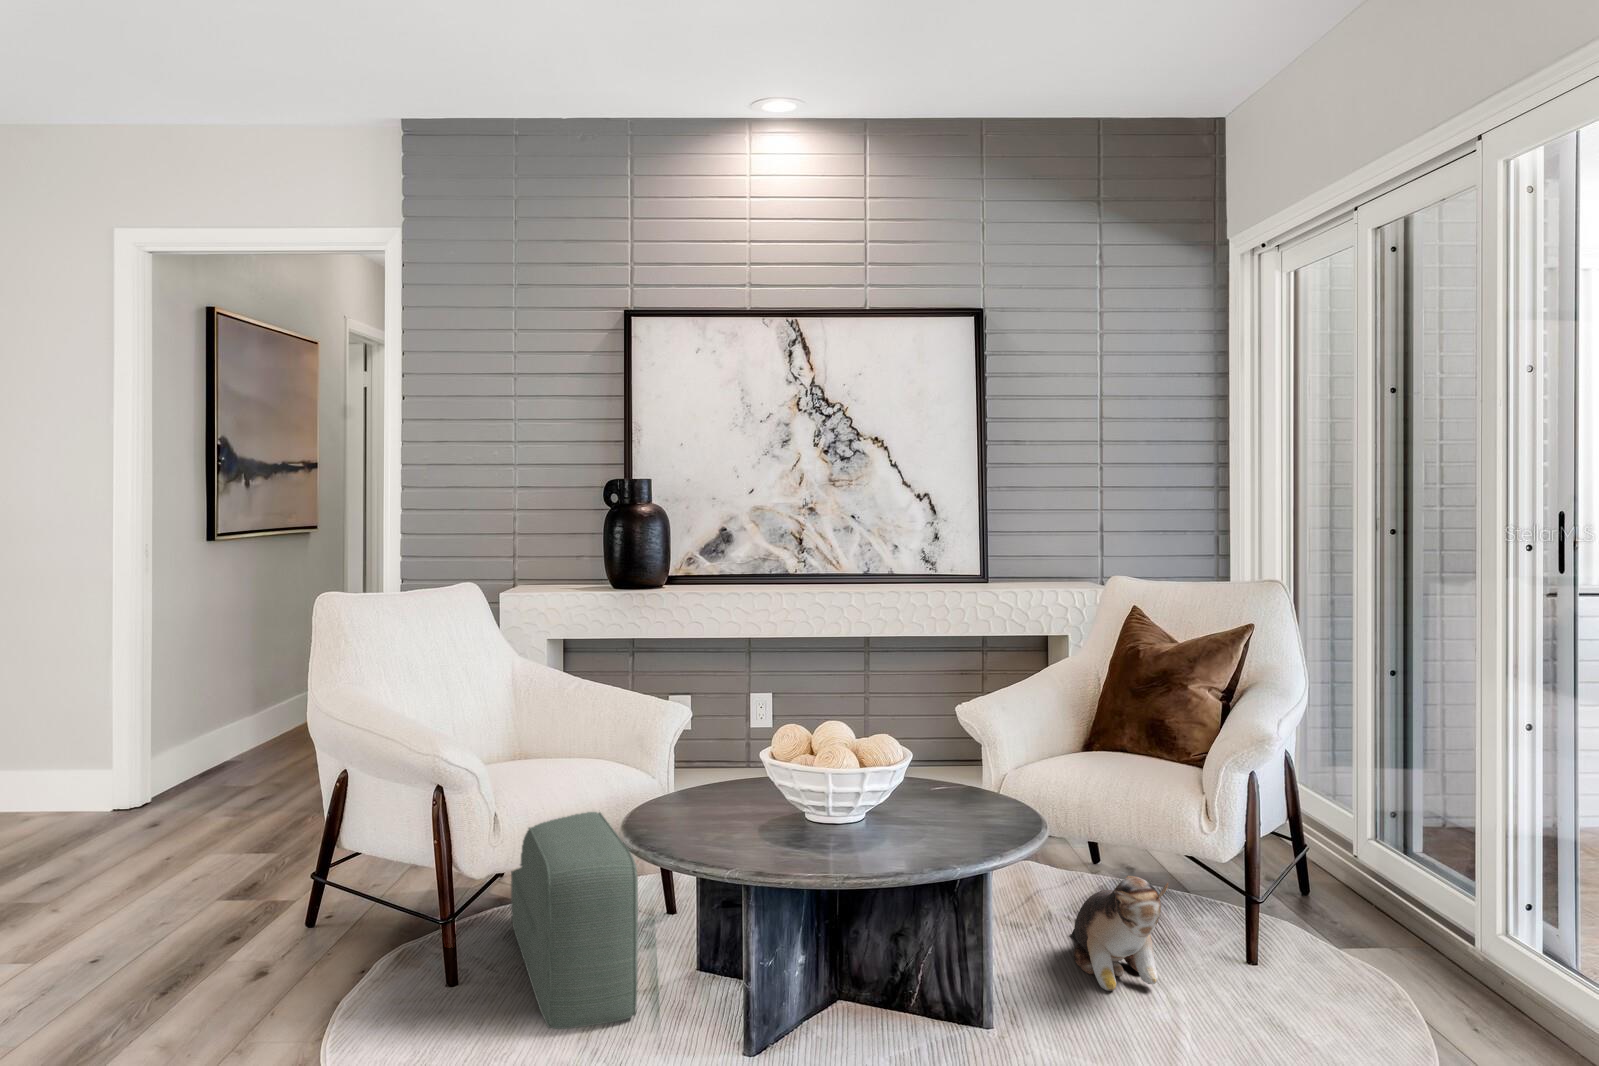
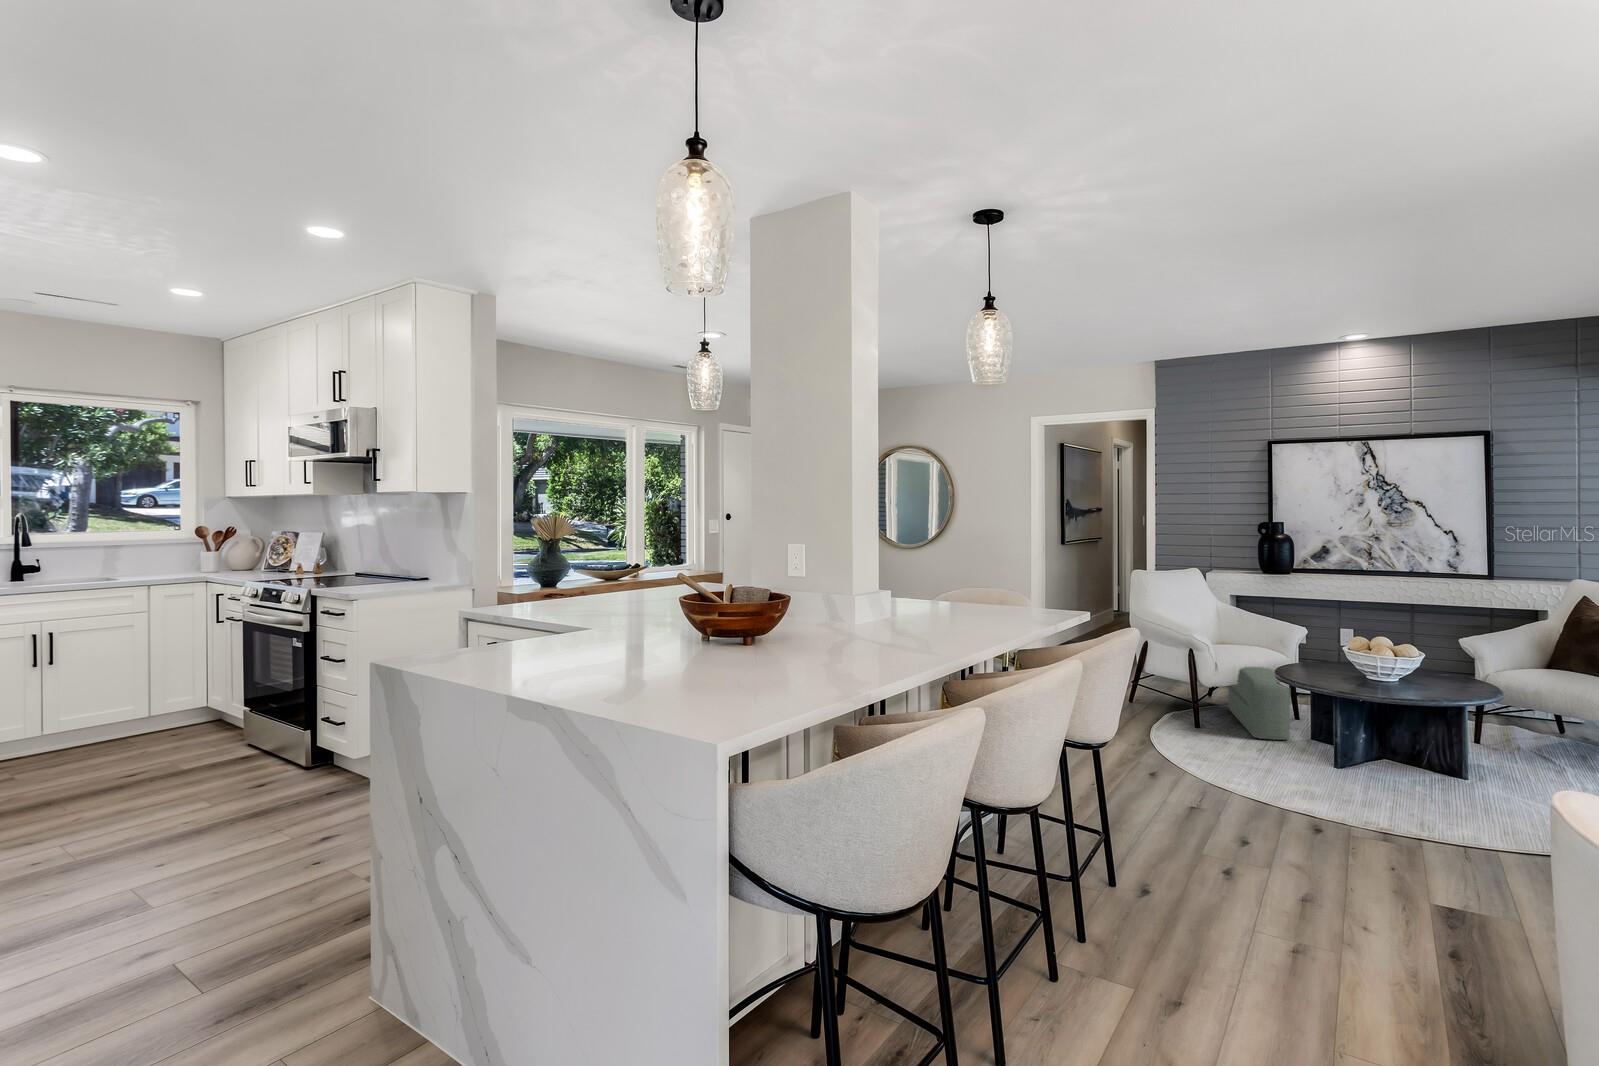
plush toy: present [1072,876,1168,991] -> none [1510,718,1557,767]

